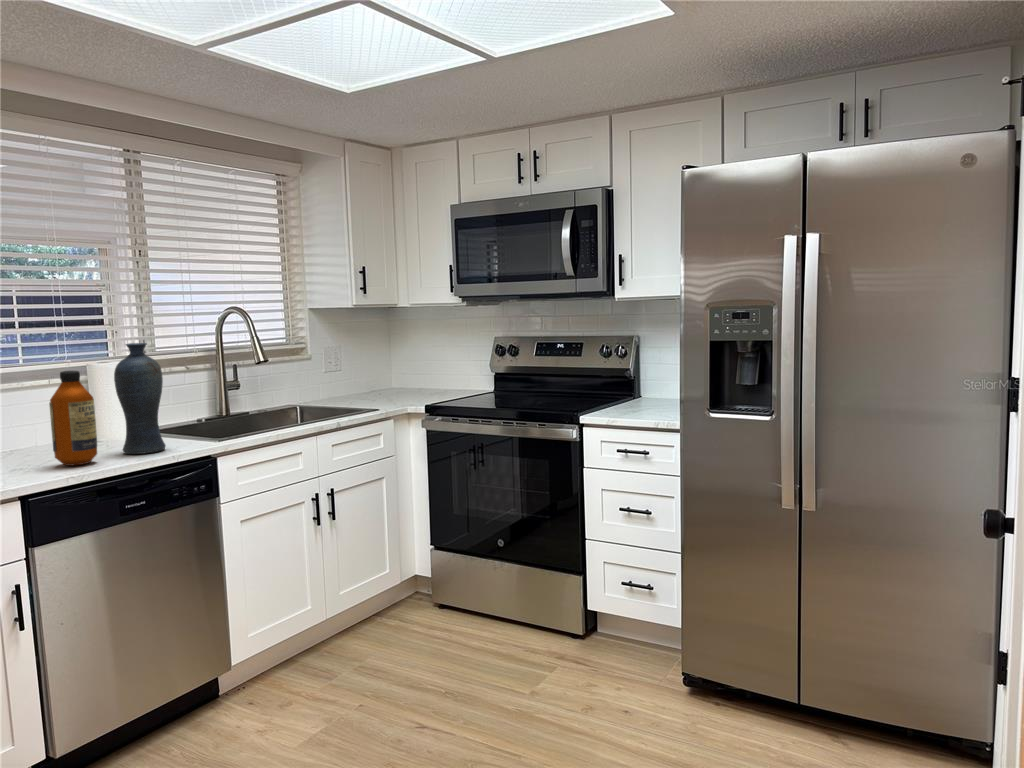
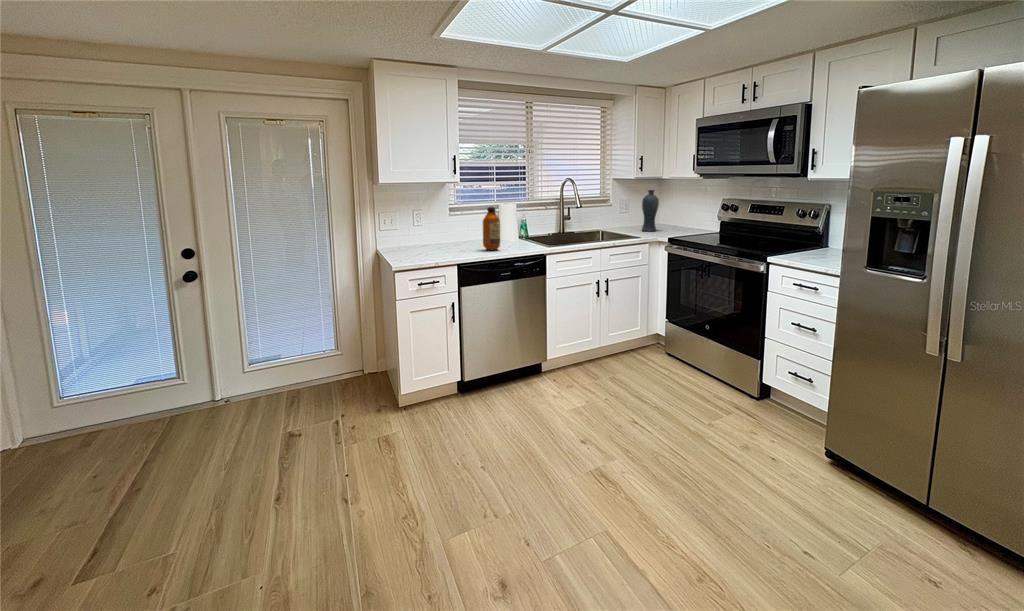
vase: present [114,343,166,454] -> present [642,190,659,231]

